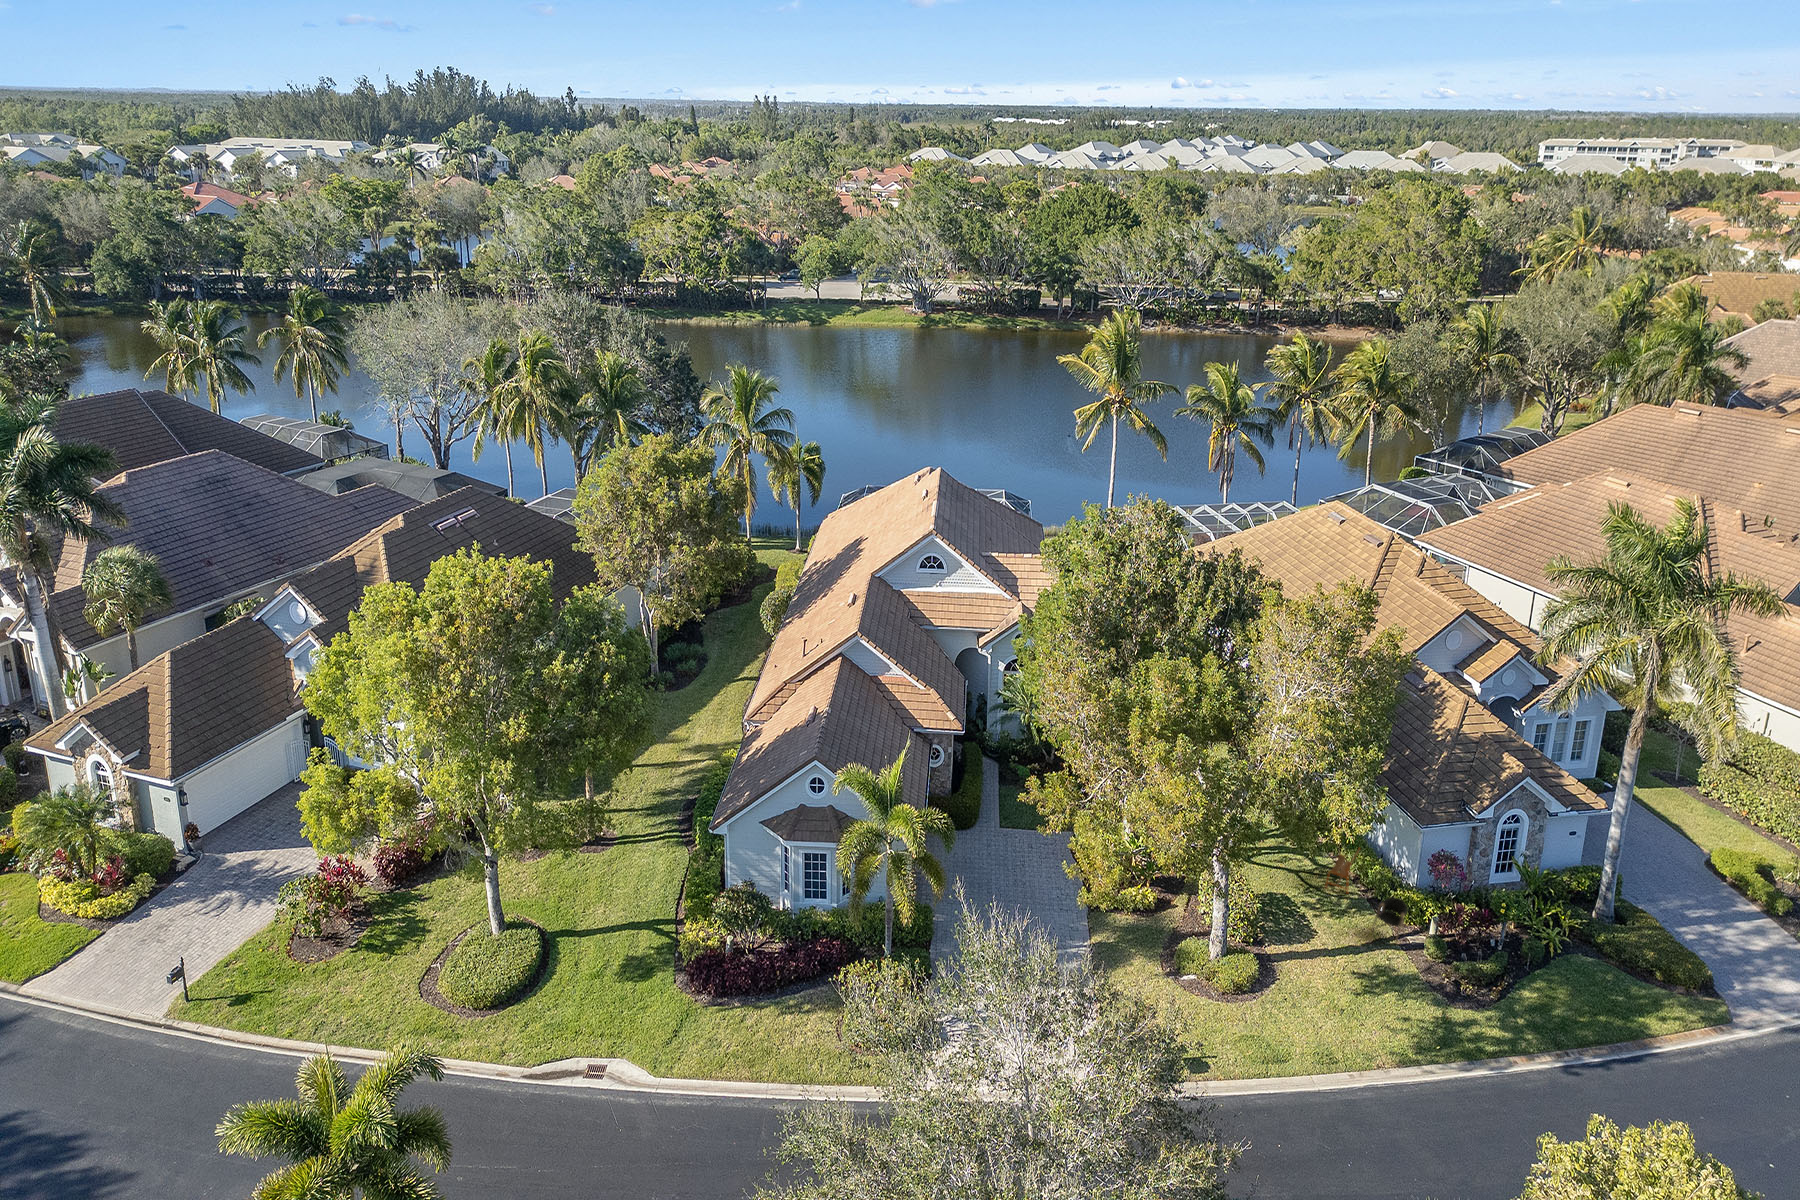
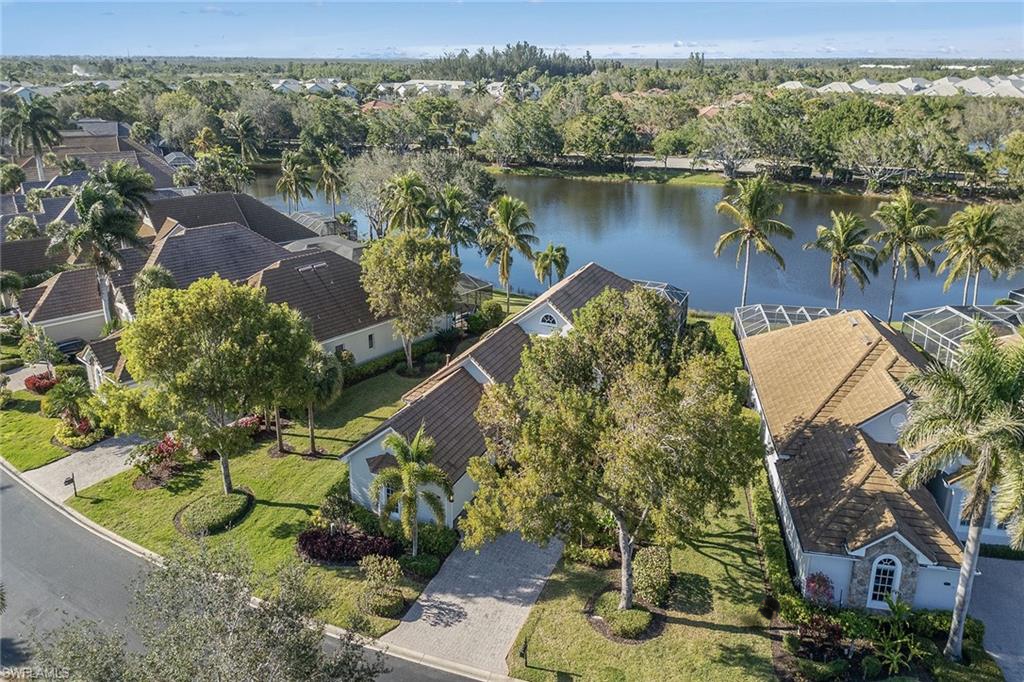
bench: present [1325,849,1359,893] -> none [738,557,769,589]

